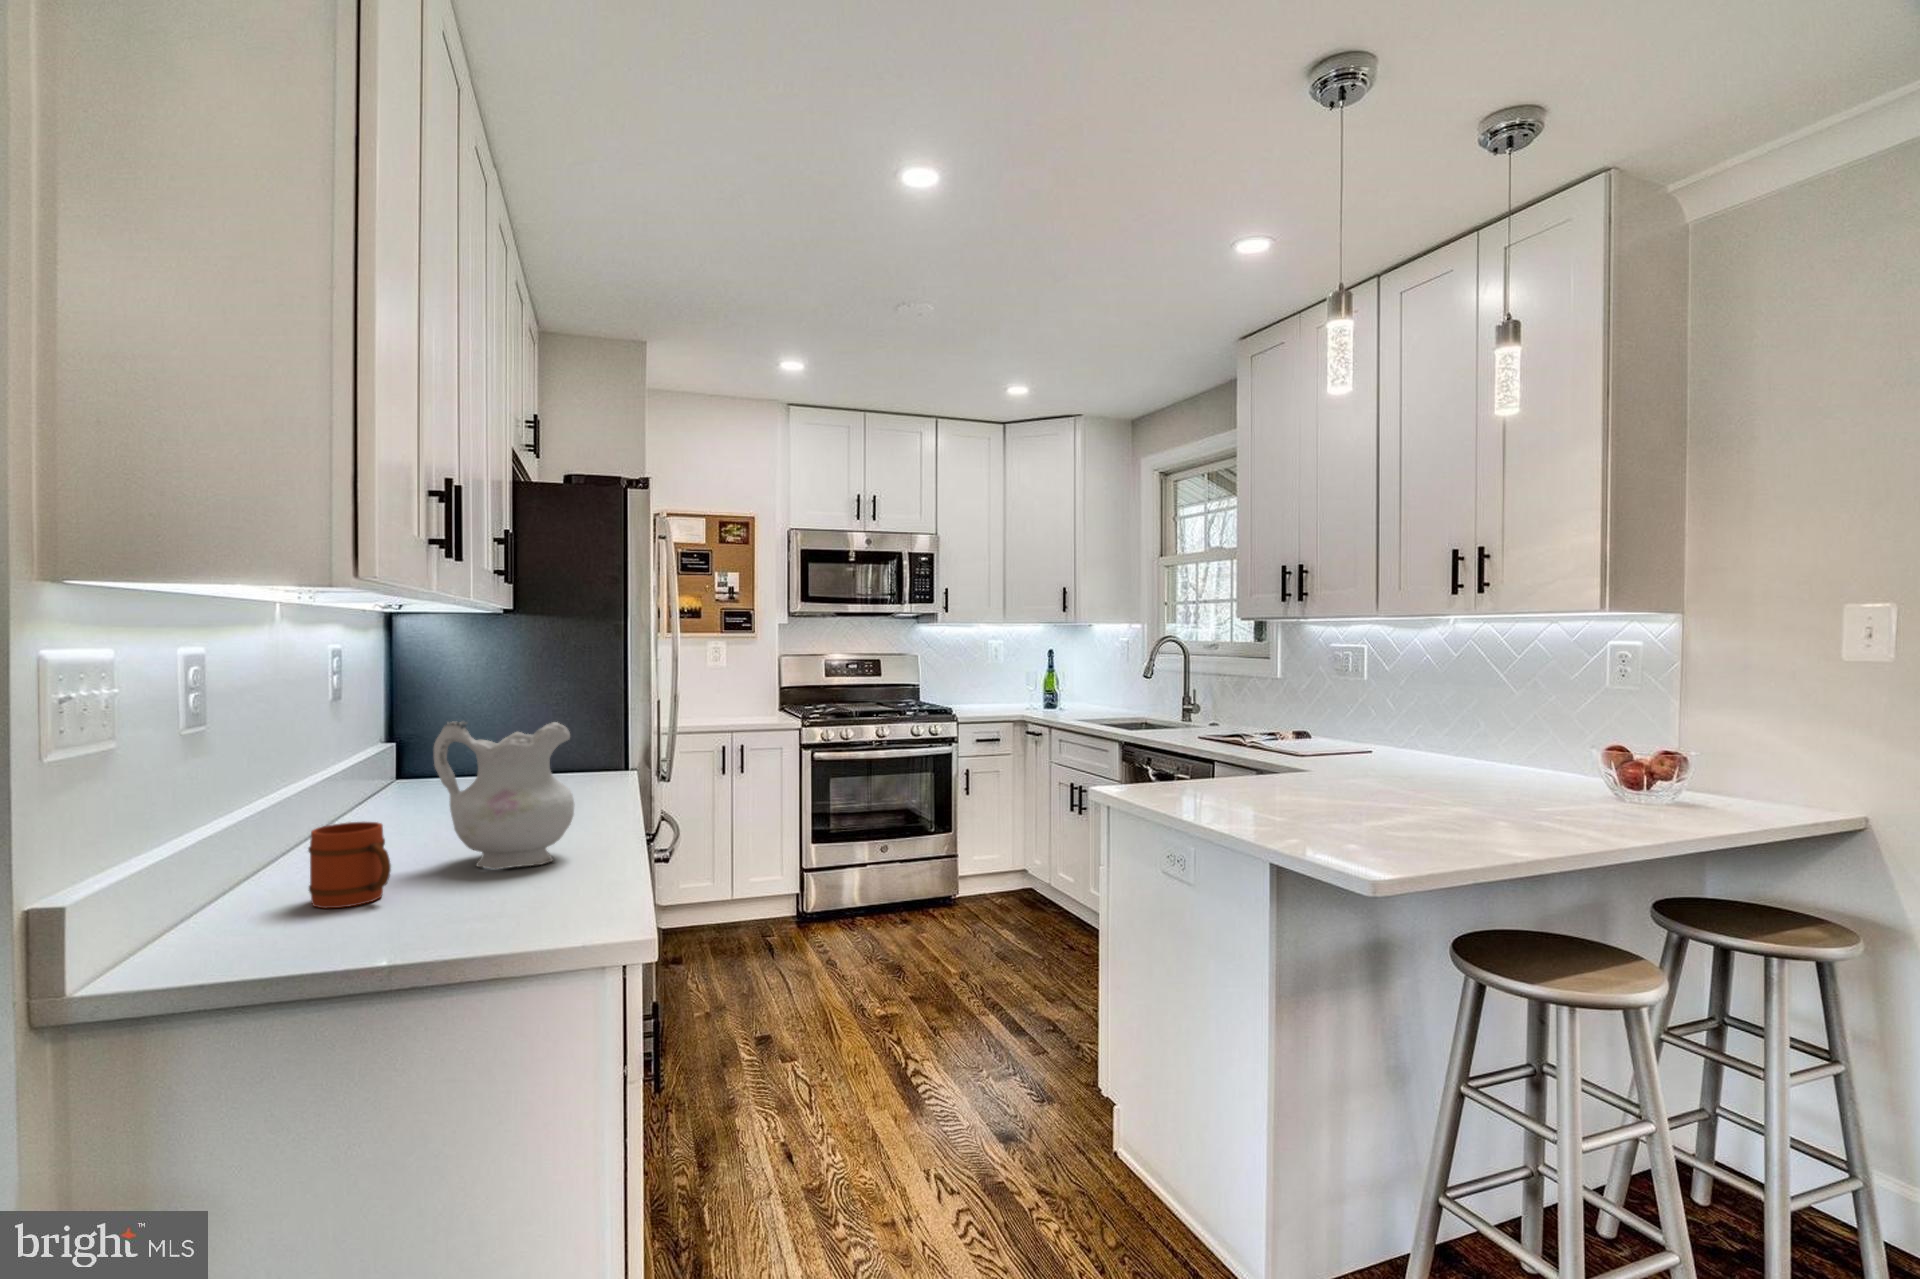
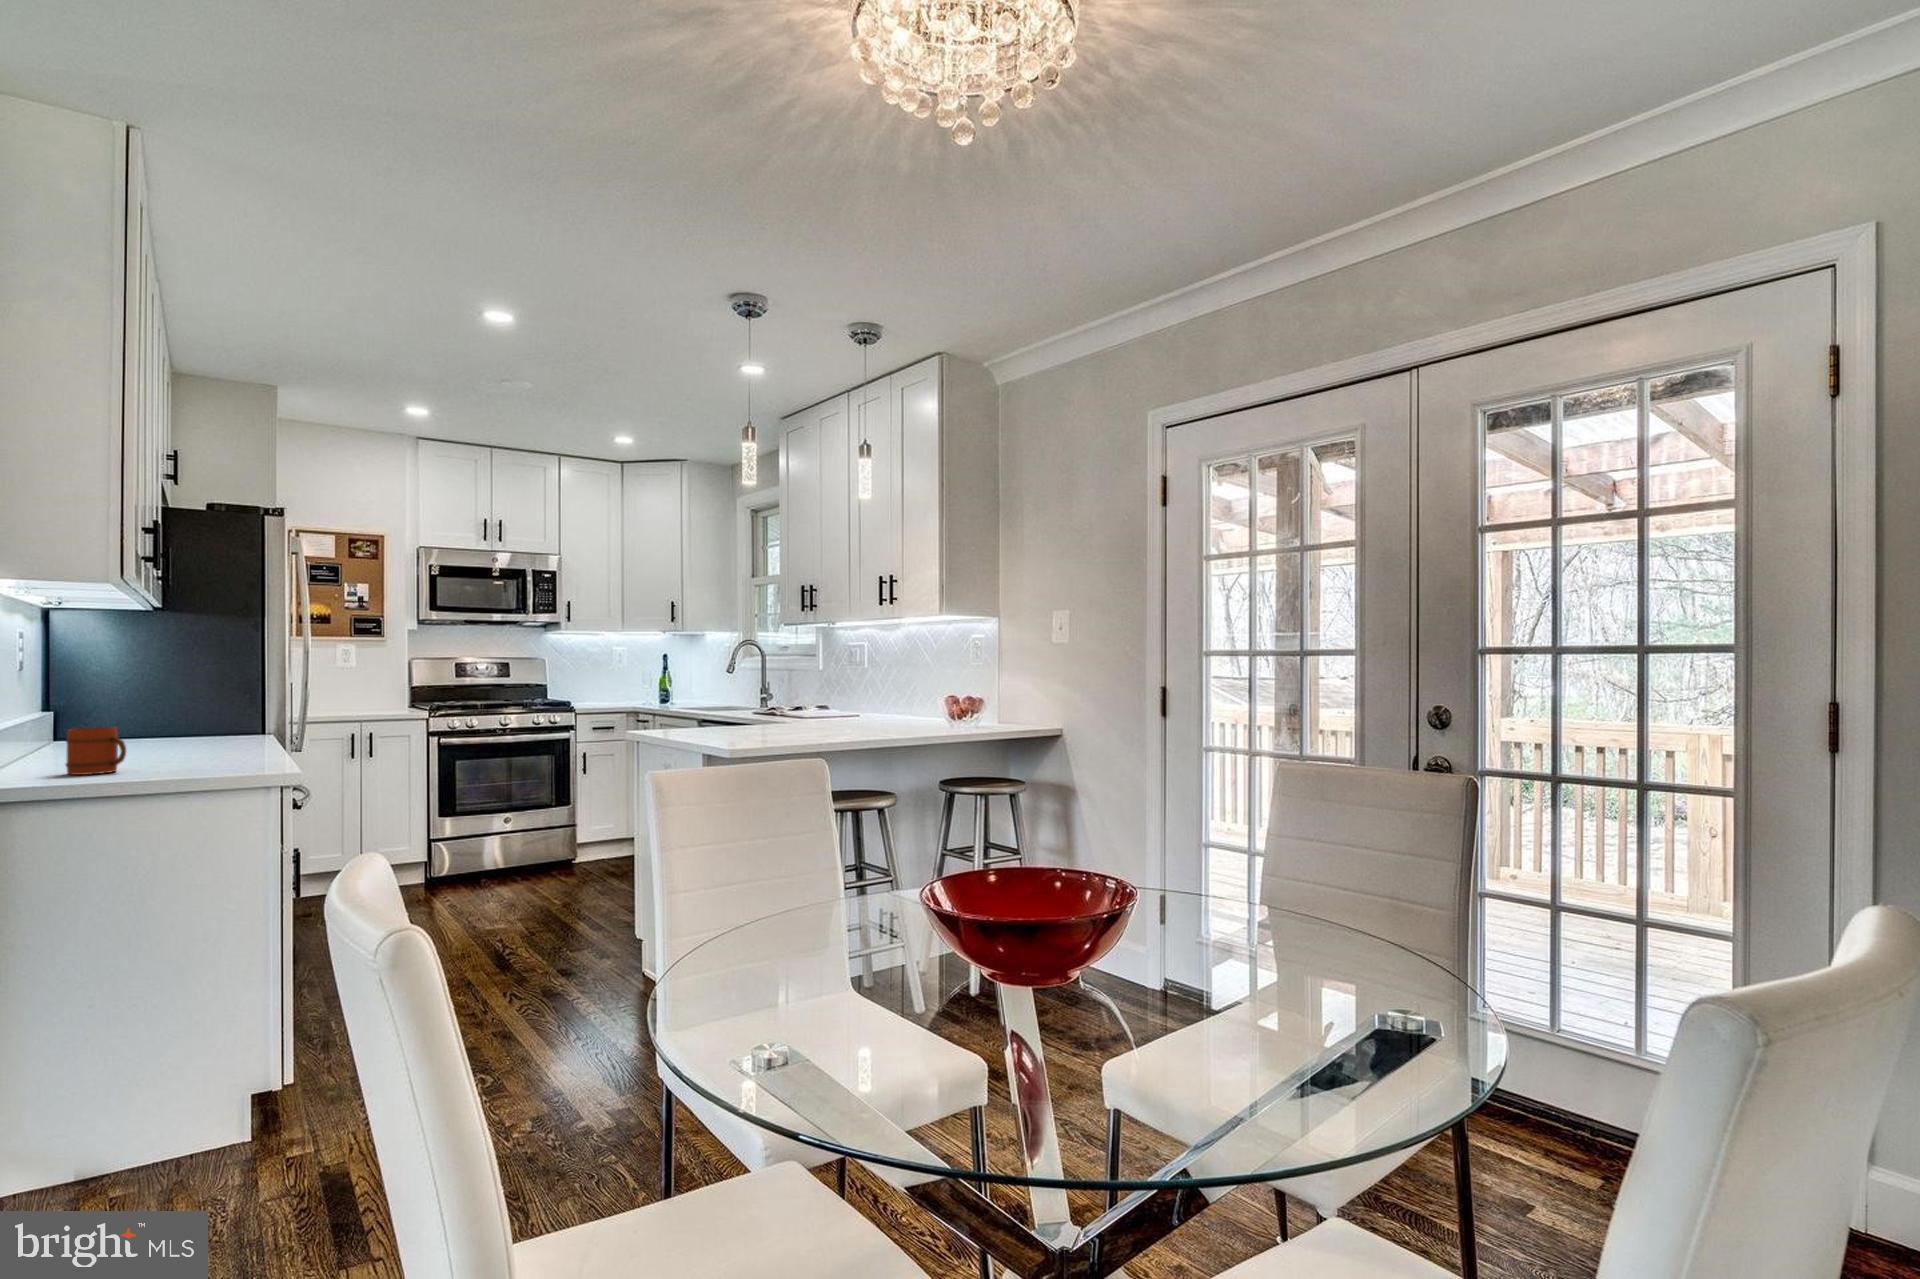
ceramic pitcher: present [434,721,574,869] -> none [142,670,246,763]

